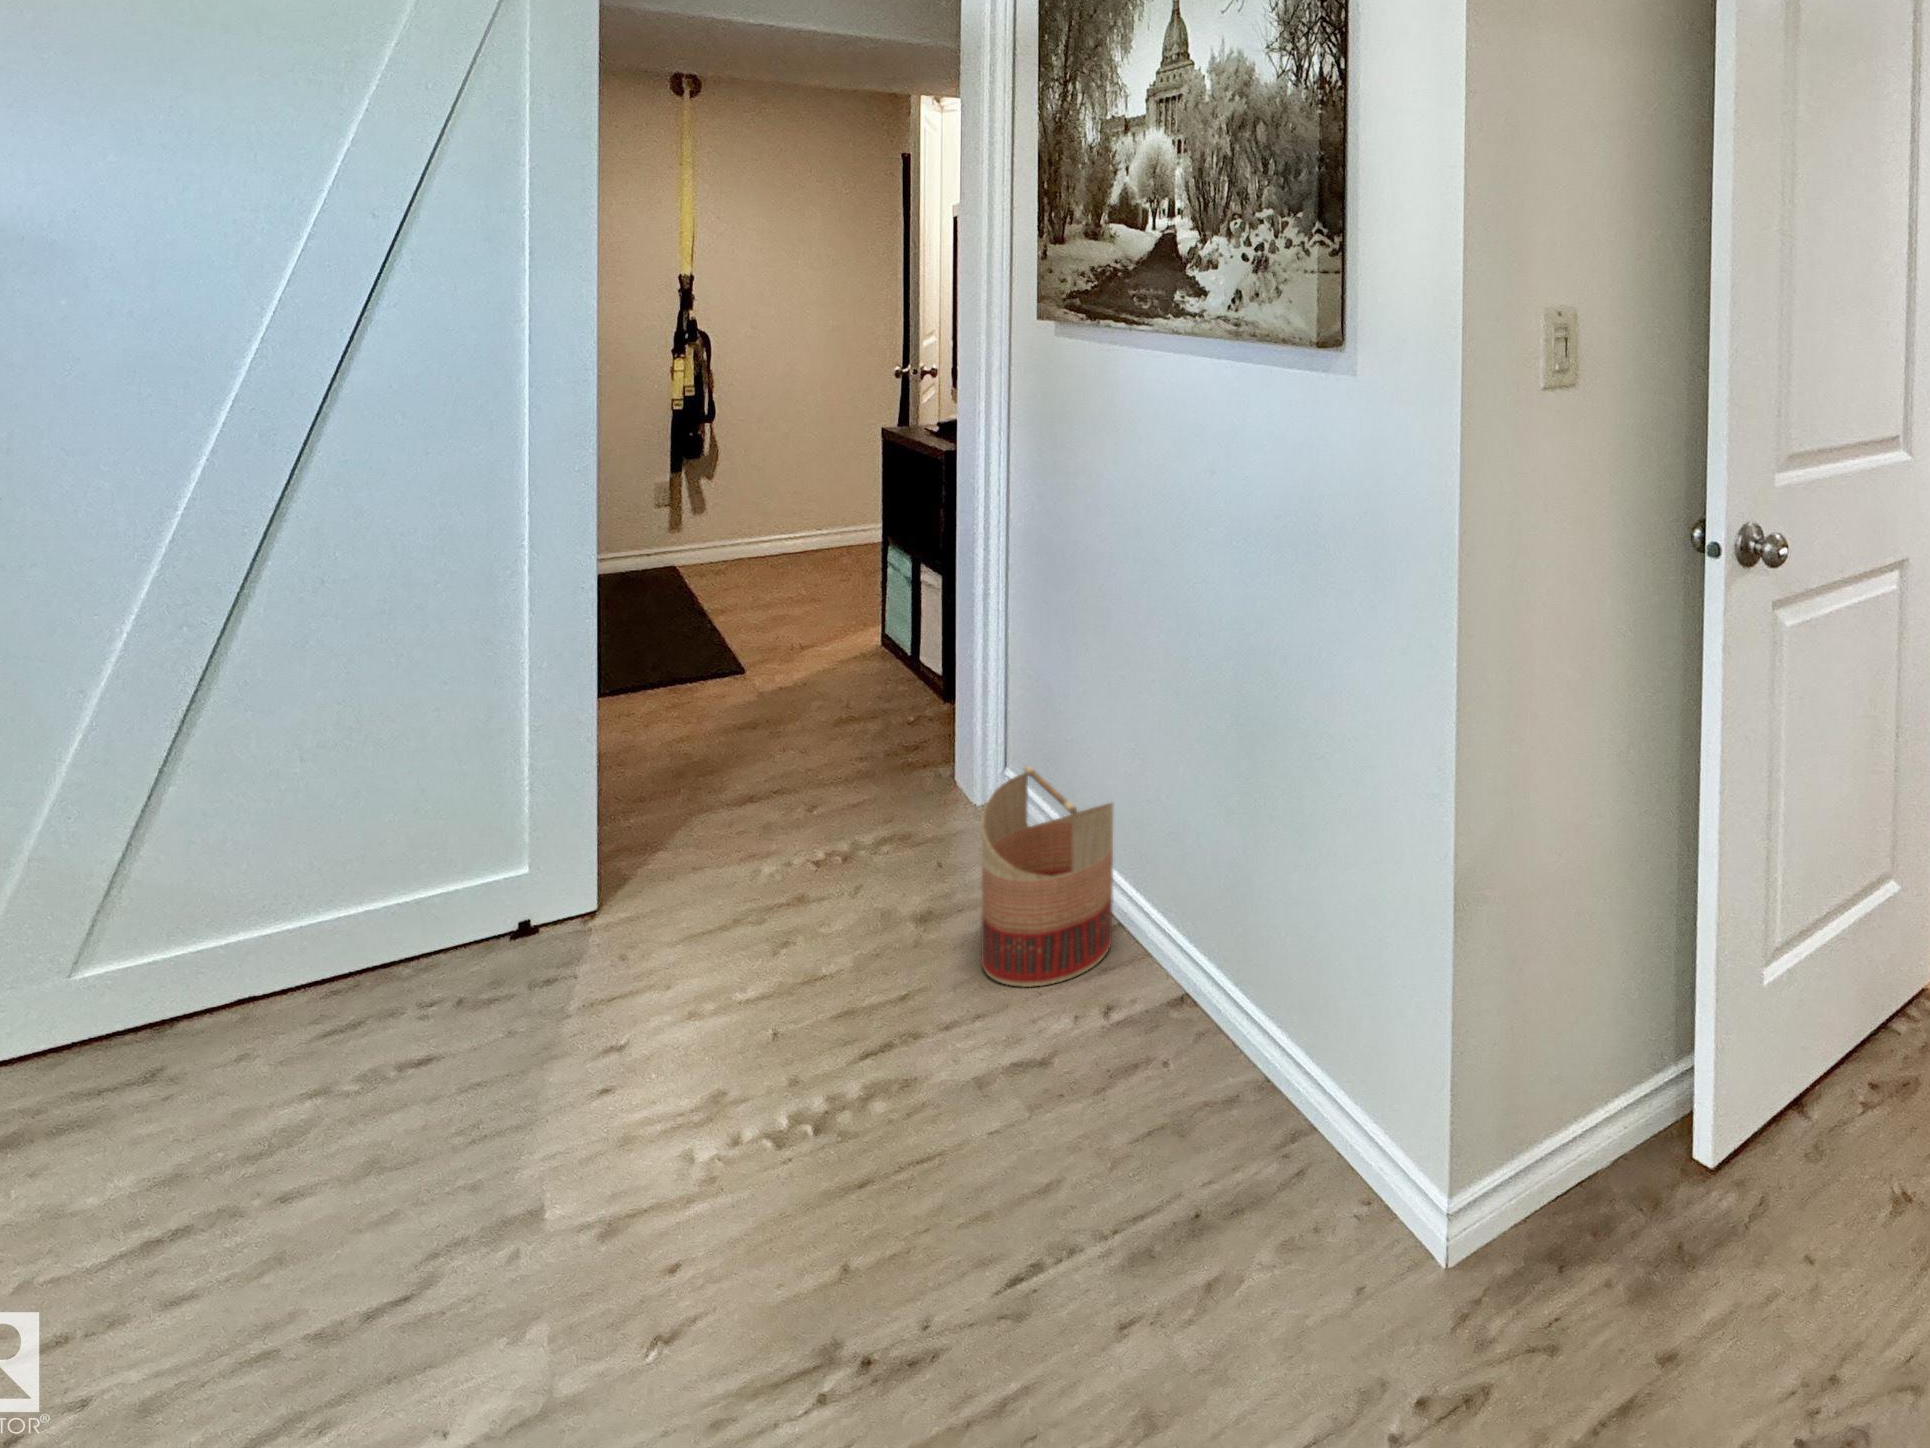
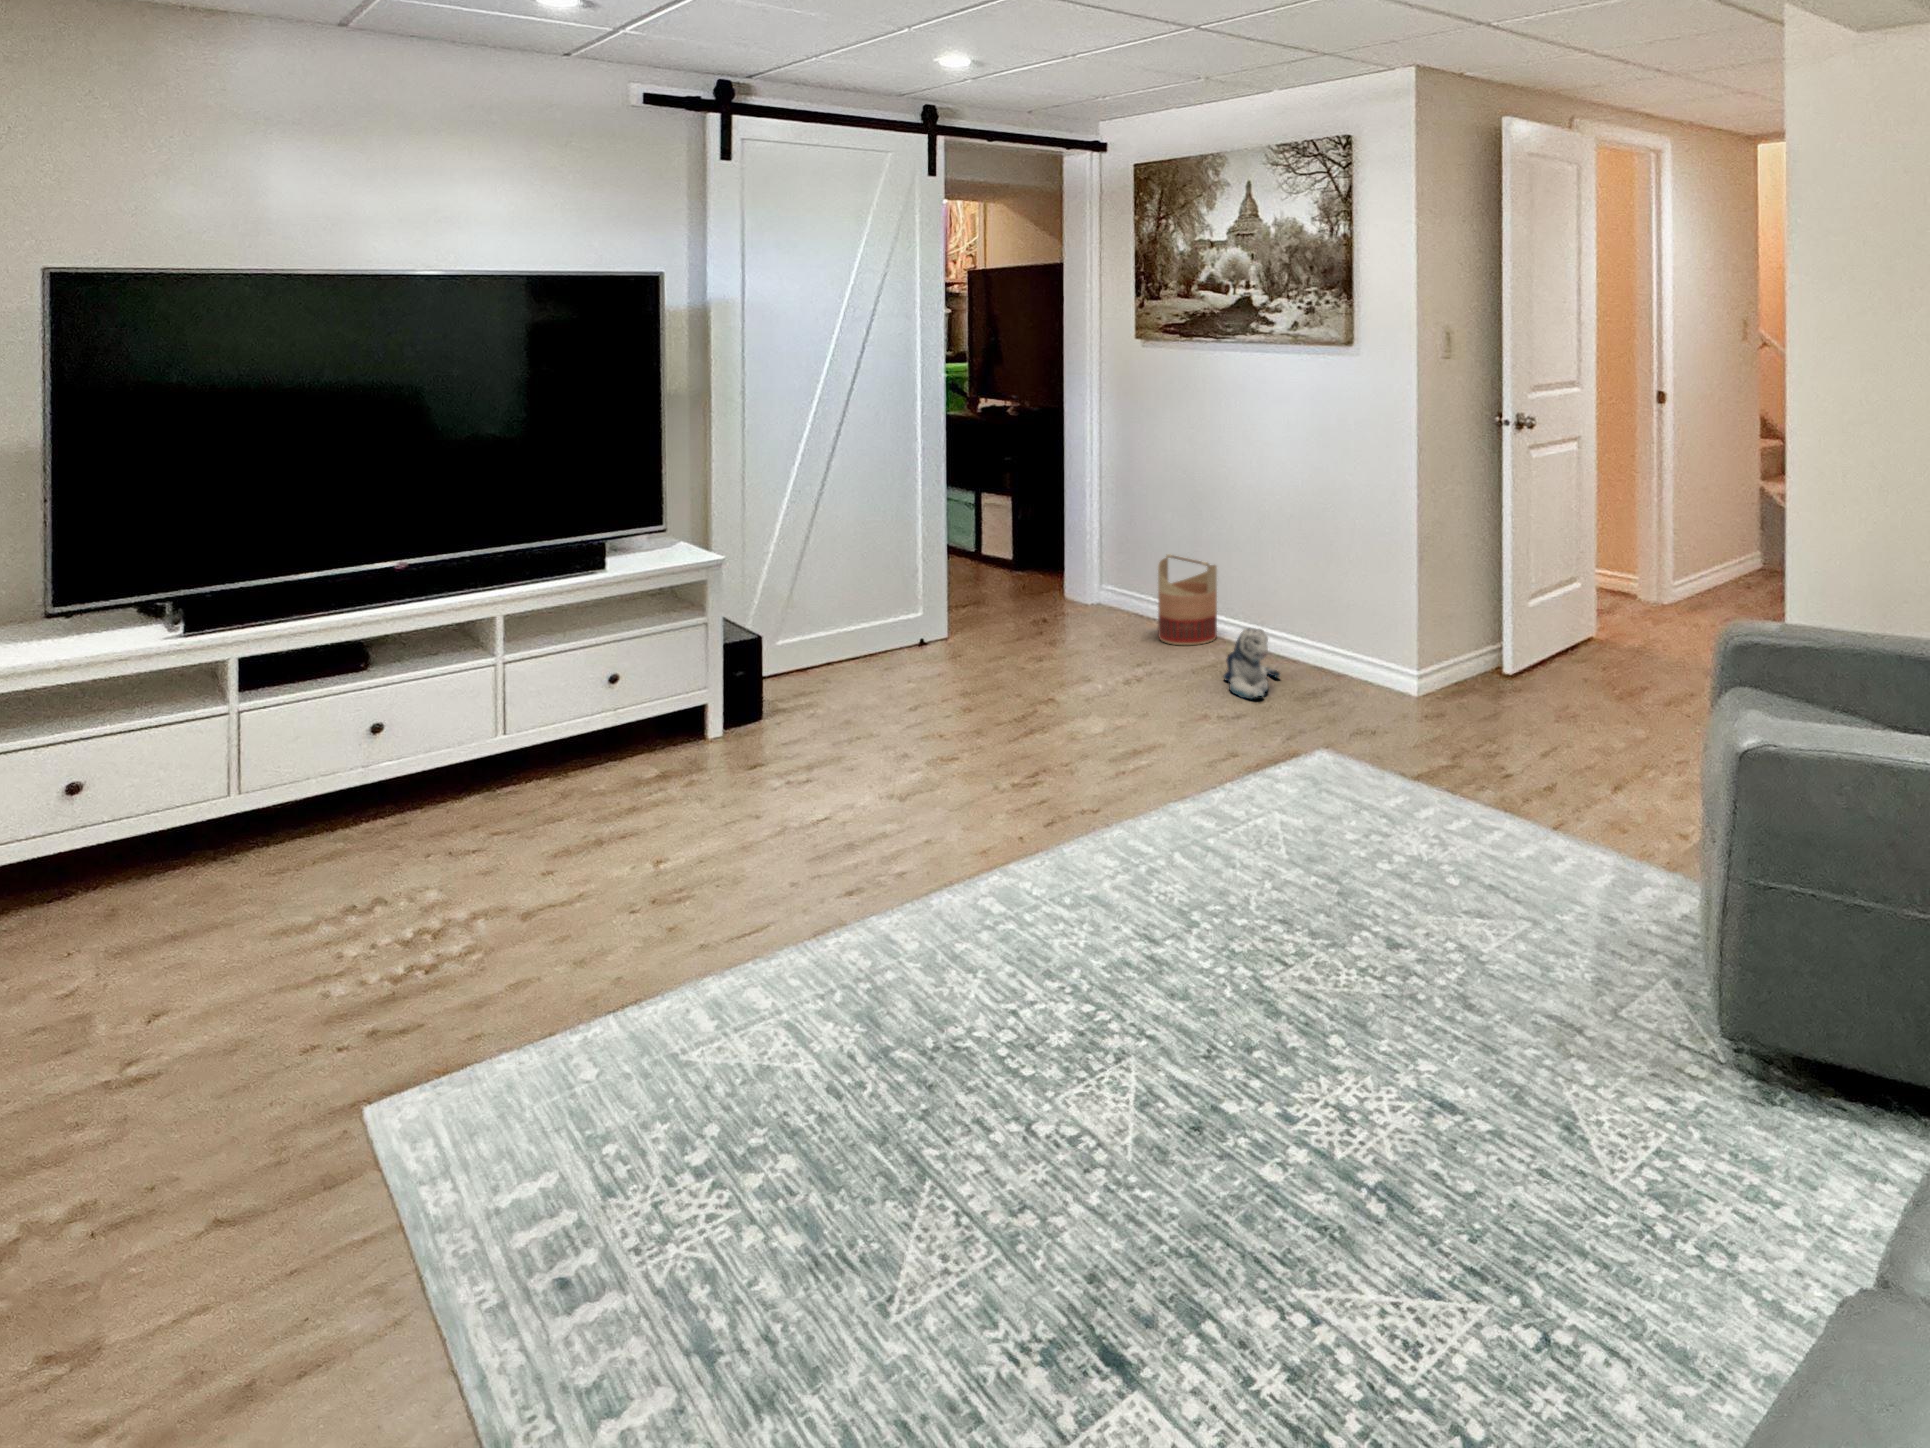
plush toy: none [923,1076,1106,1334] -> present [1224,628,1280,700]

